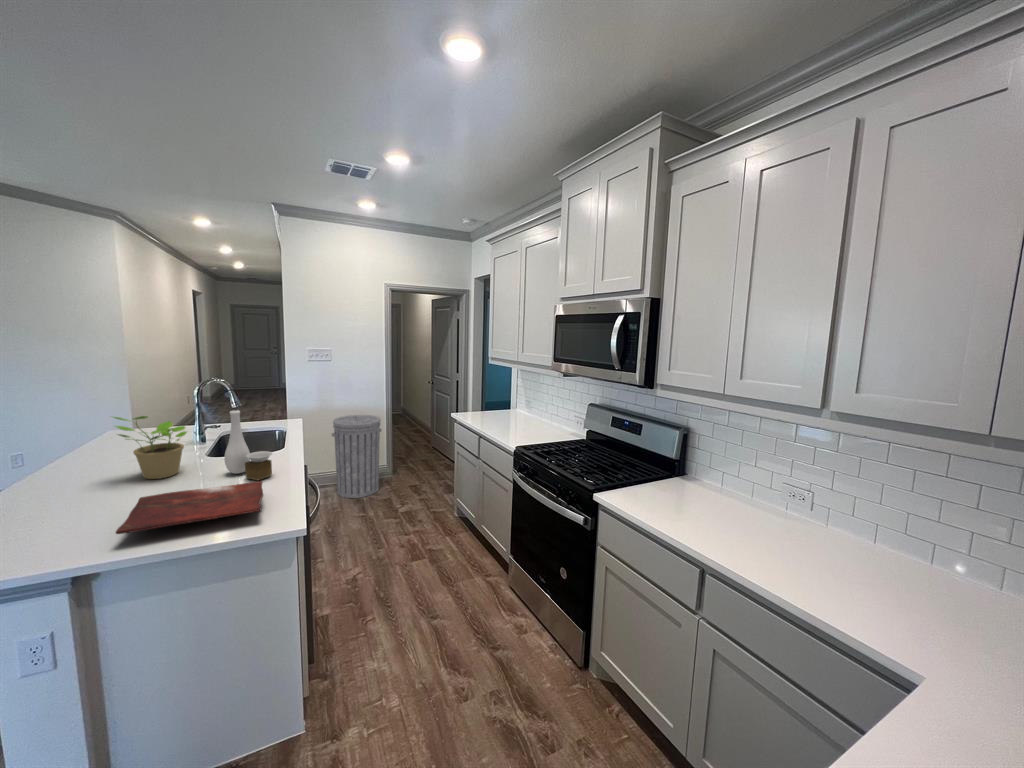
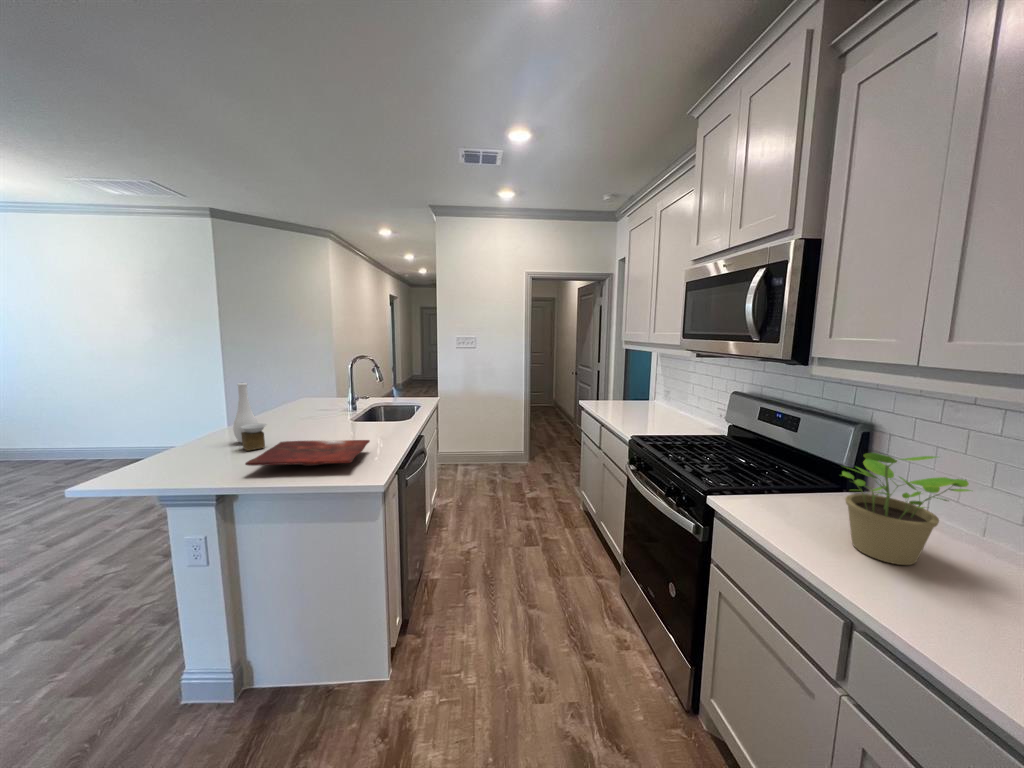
vase: present [224,410,272,480] -> present [233,383,267,451]
trash can: present [332,415,381,498] -> none [474,402,517,478]
potted plant: present [114,416,187,479] -> present [842,453,971,565]

